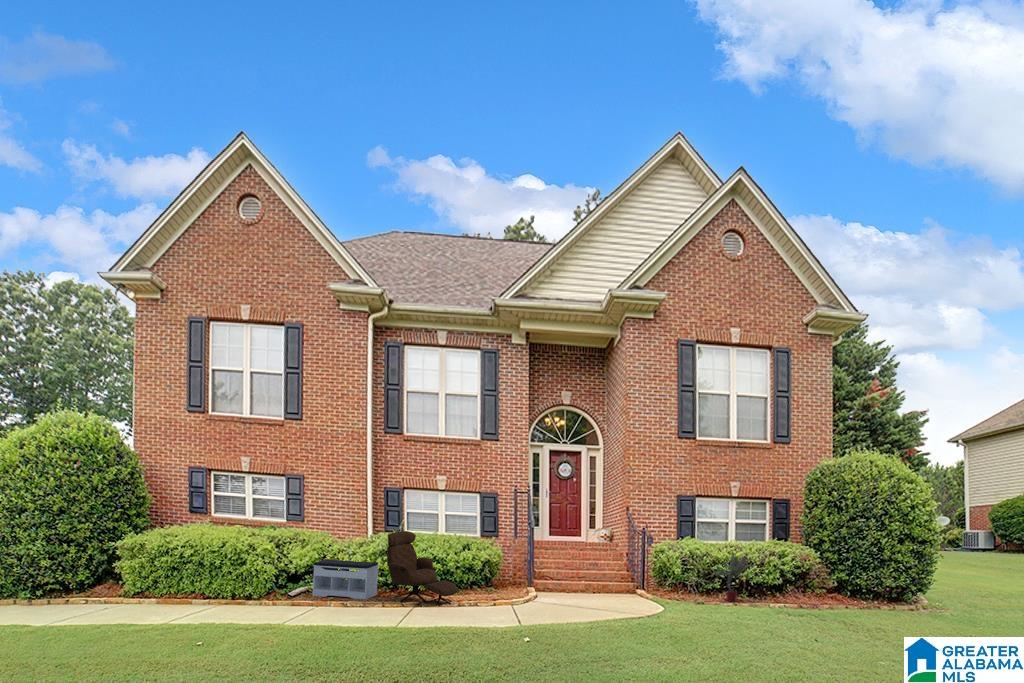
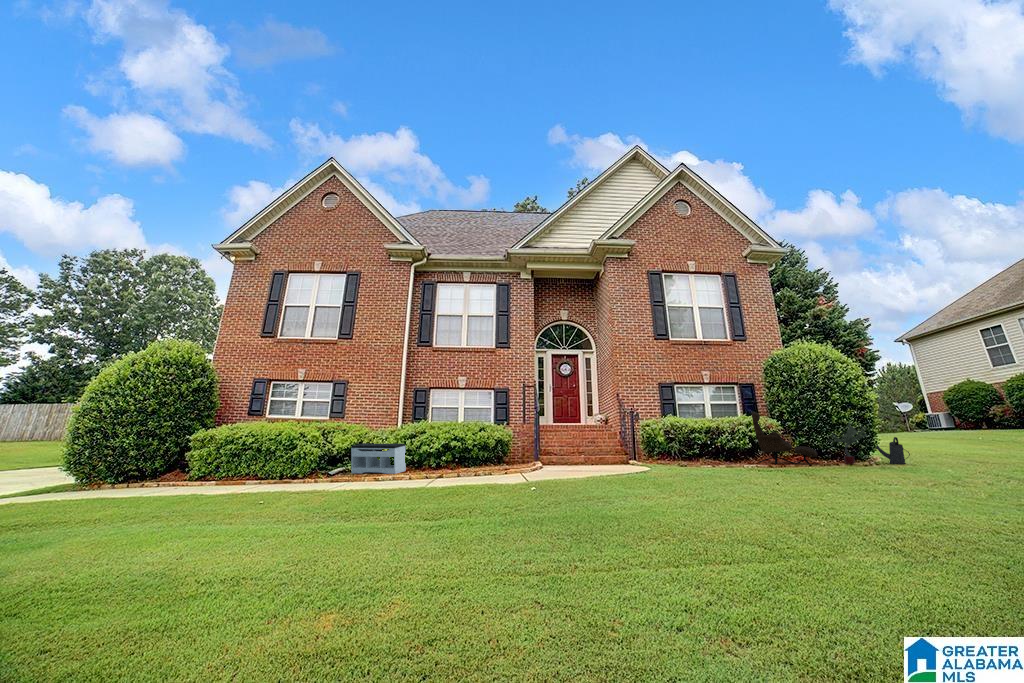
lounge chair: present [387,531,458,605] -> present [752,412,818,465]
potted tree: present [715,550,748,602] -> present [830,421,866,464]
watering can: none [917,577,959,610] -> present [876,437,910,465]

